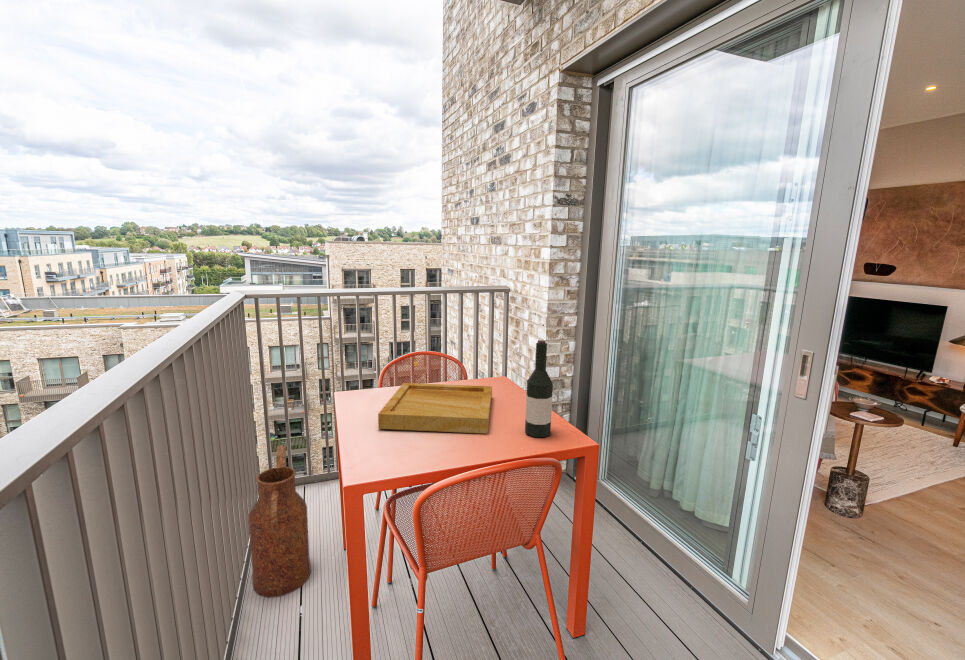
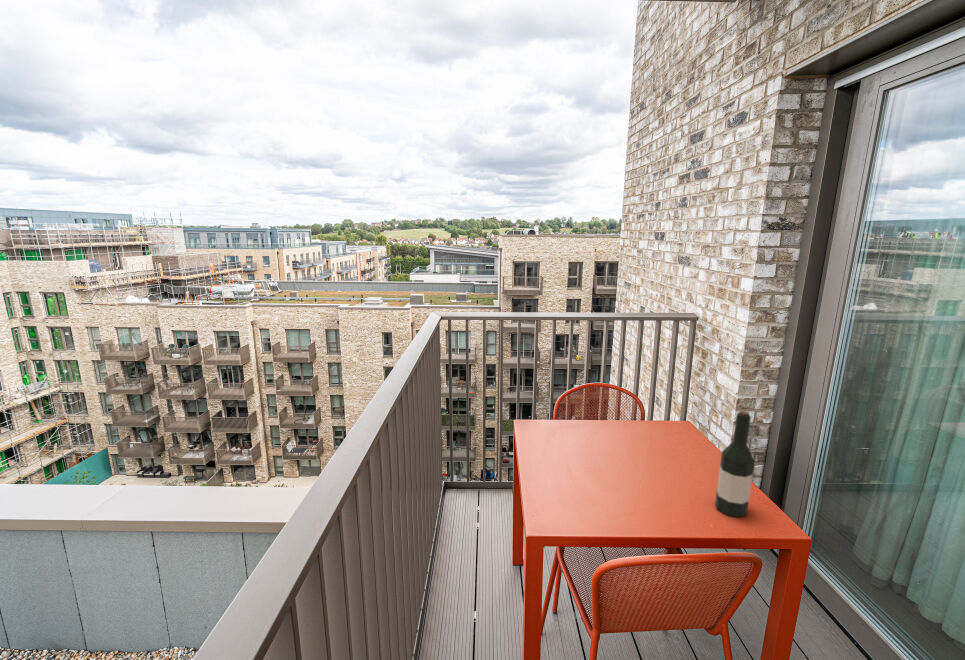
tray: present [378,383,492,434] -> none [558,422,676,500]
watering can: present [249,446,311,598] -> none [438,459,486,597]

